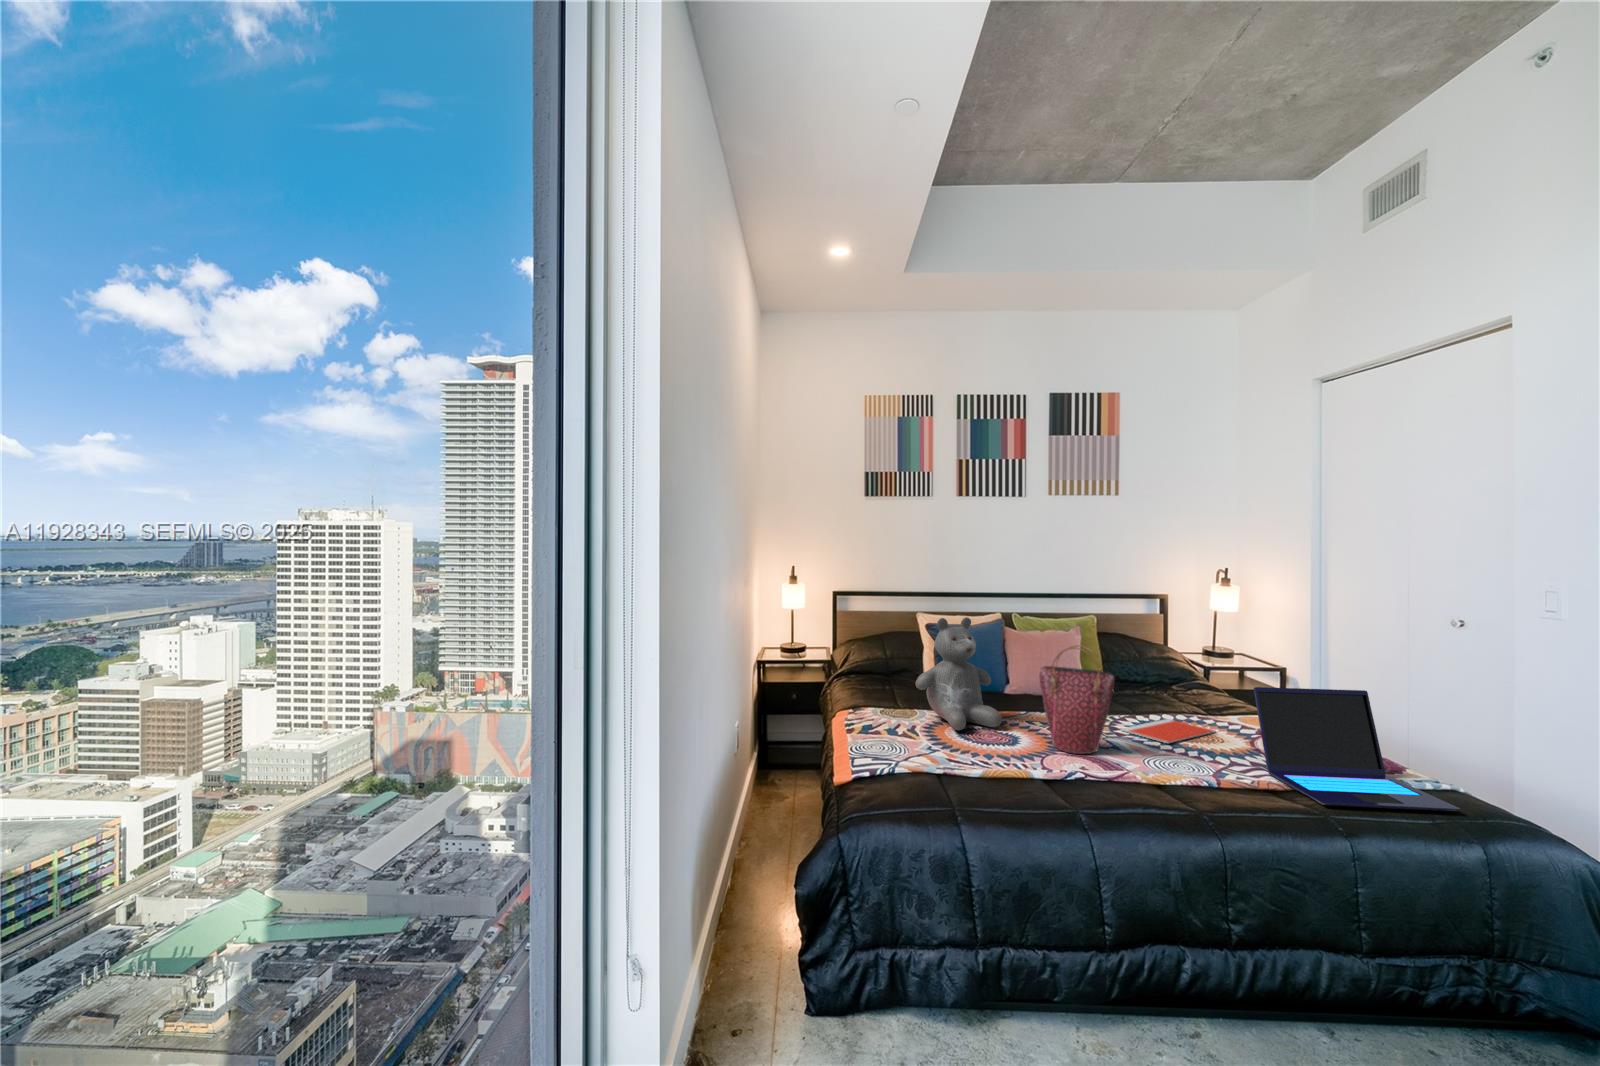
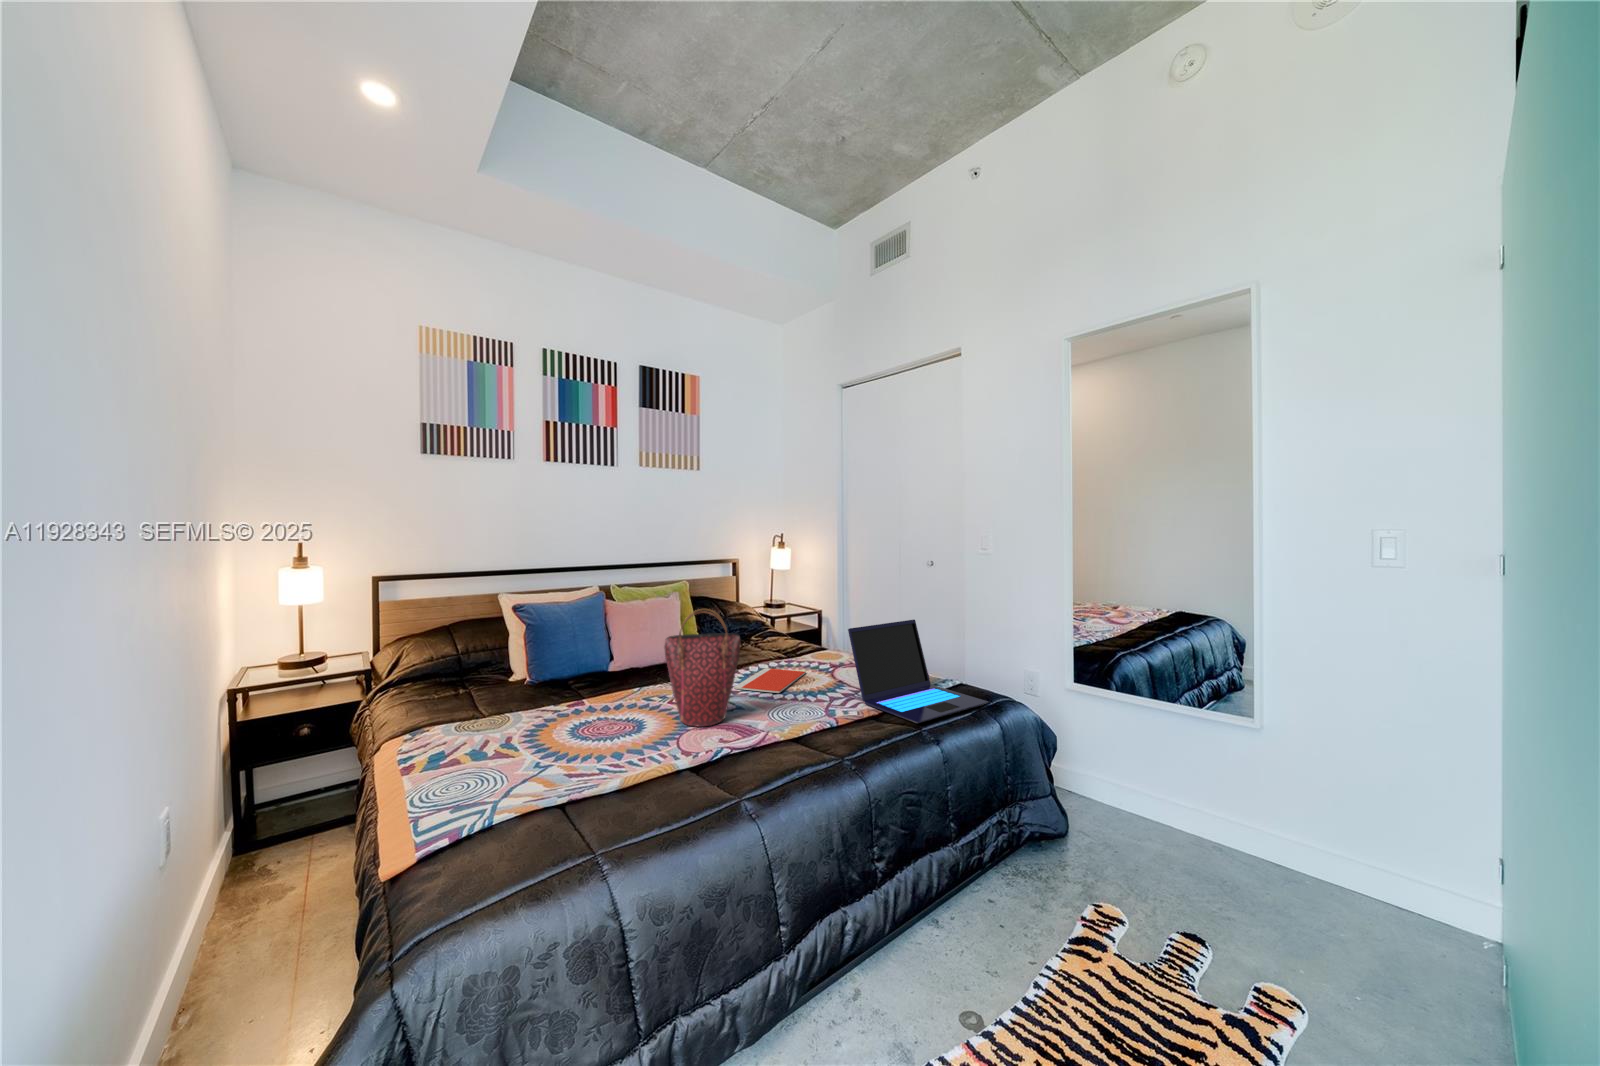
teddy bear: present [916,617,1002,730] -> none [508,591,620,729]

